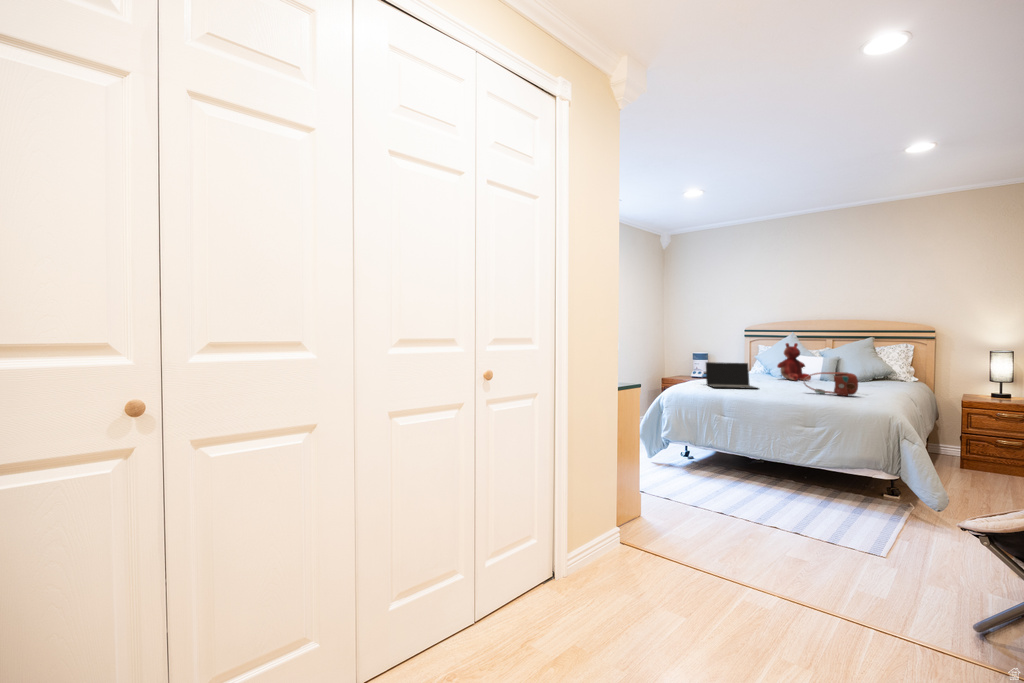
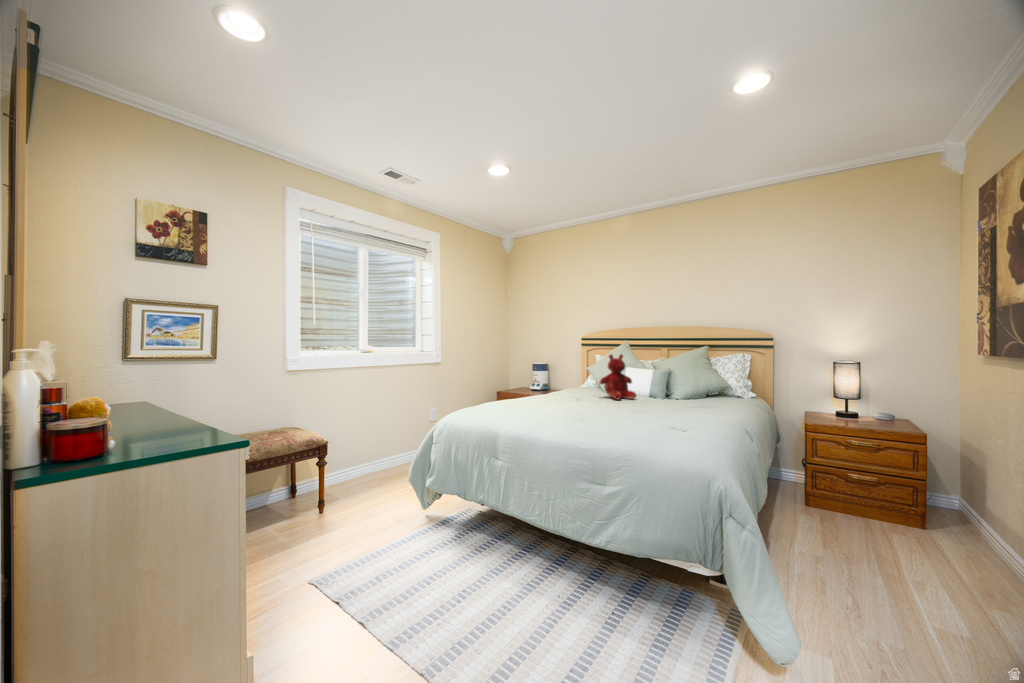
laptop: present [706,362,758,389] -> none [495,382,553,419]
handbag: present [804,372,858,396] -> none [603,399,671,434]

